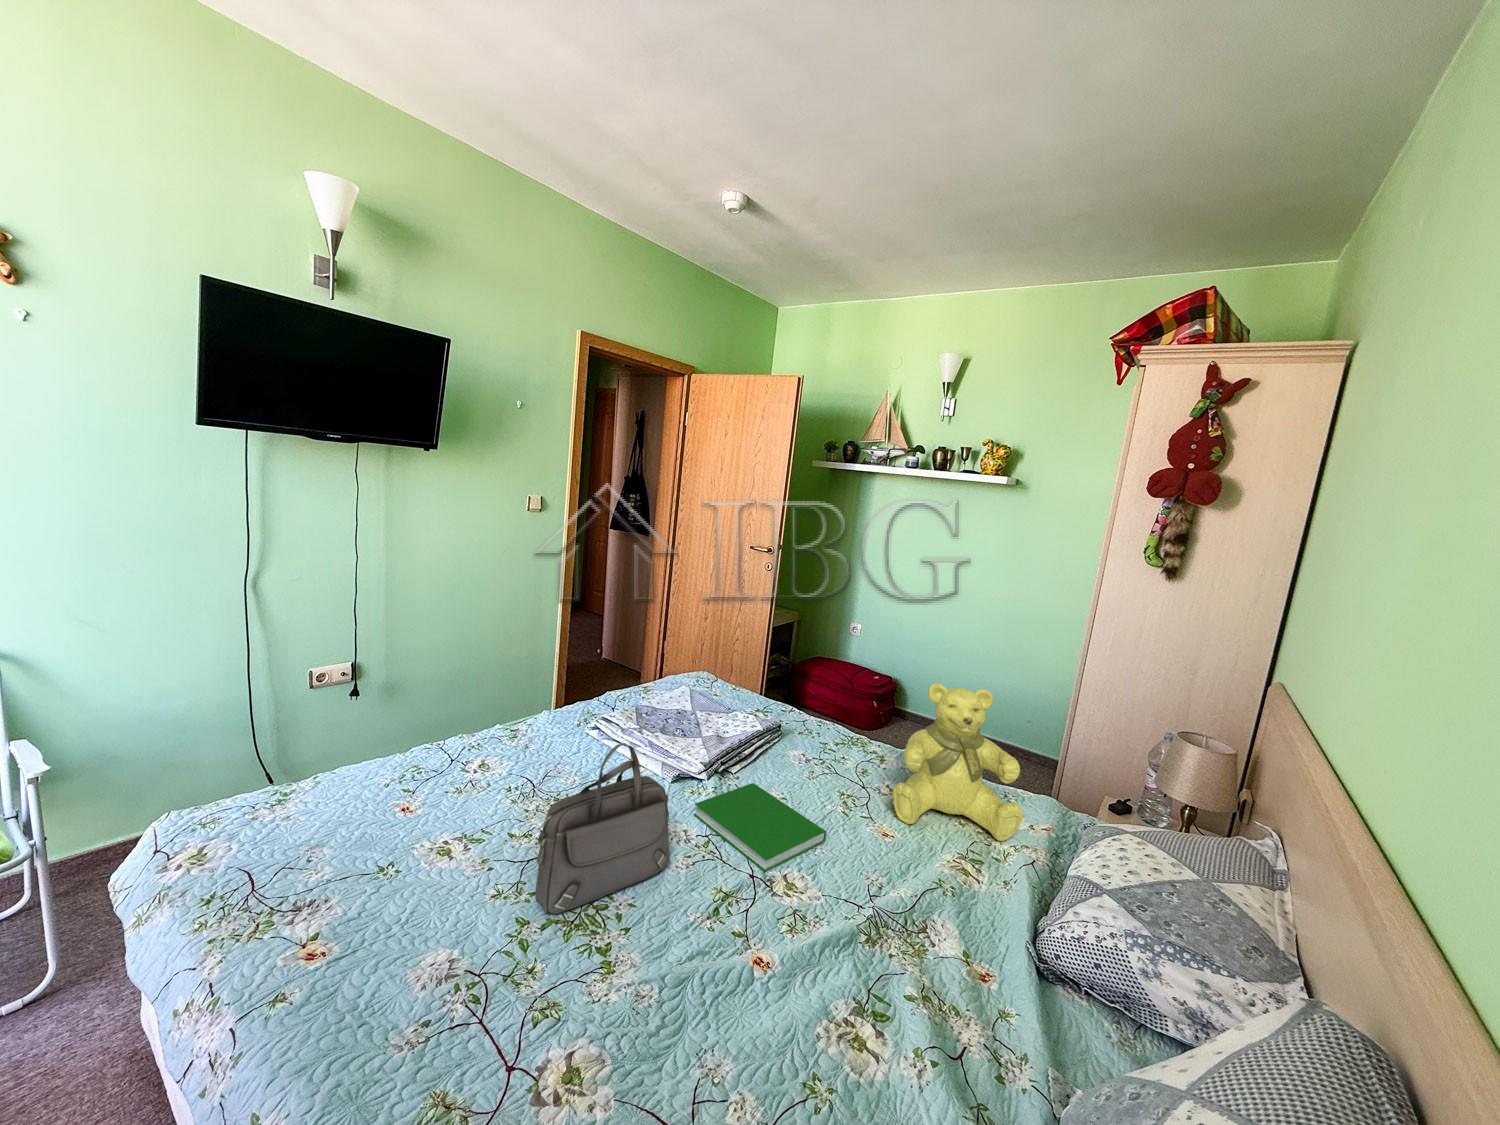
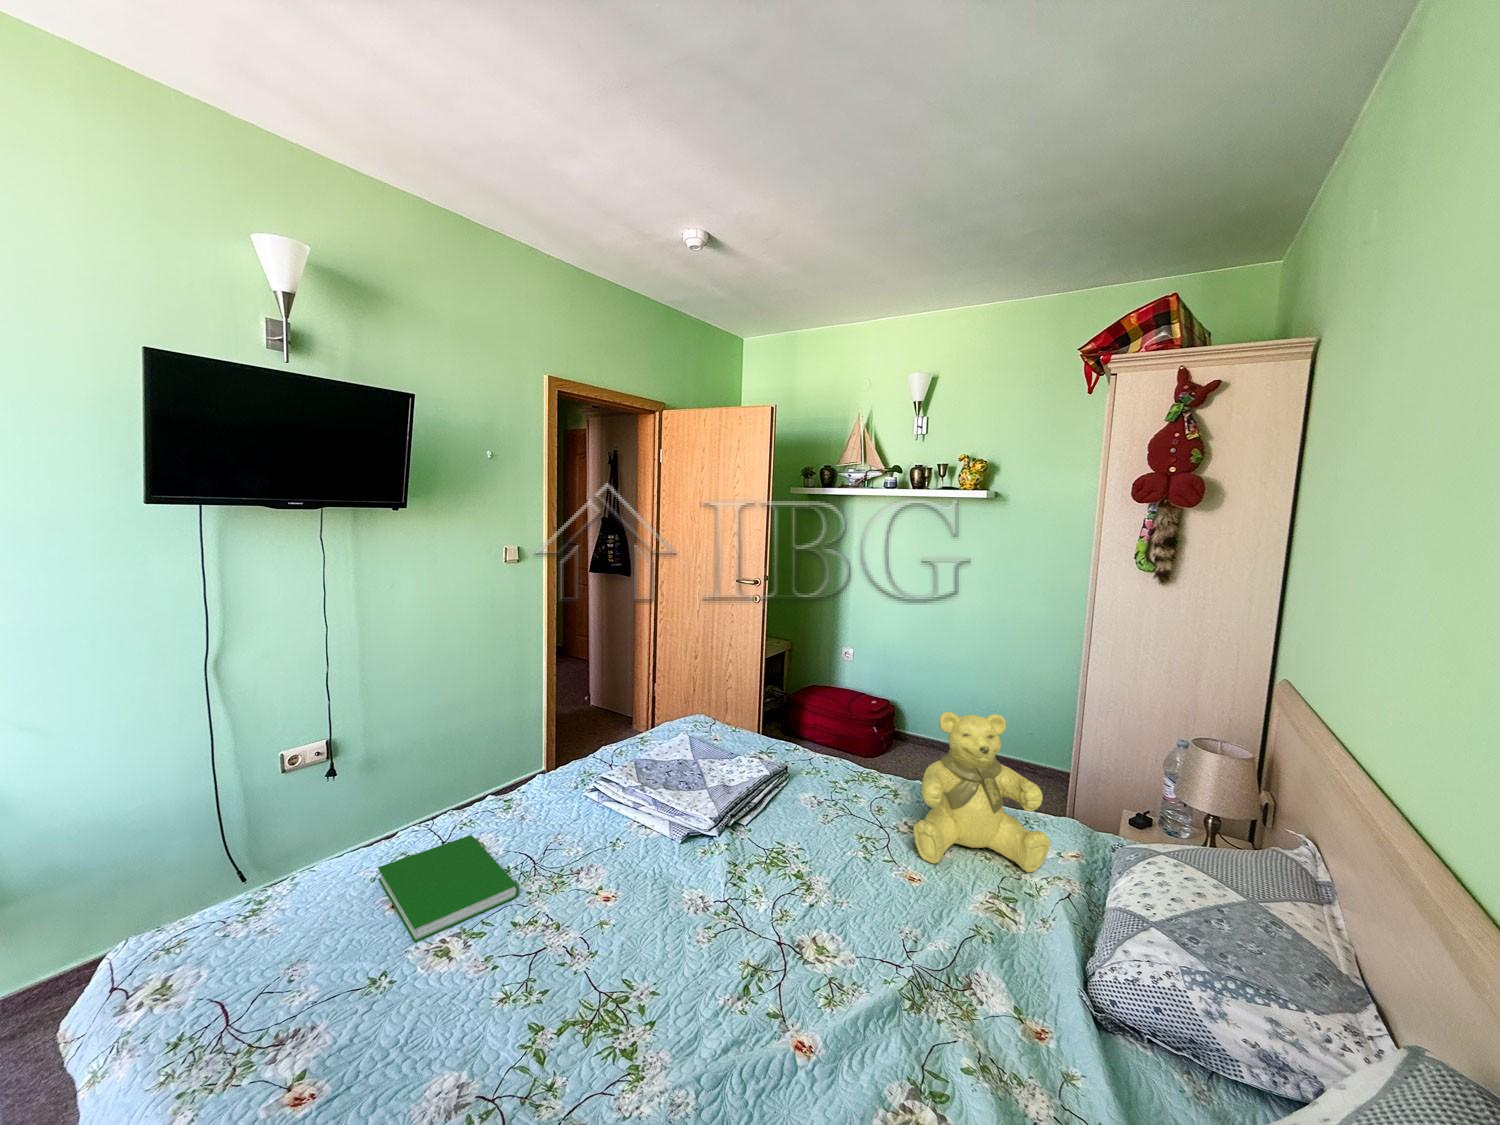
handbag: present [535,743,670,914] -> none [546,815,690,1014]
hardcover book: present [694,783,826,872] -> present [378,835,519,942]

